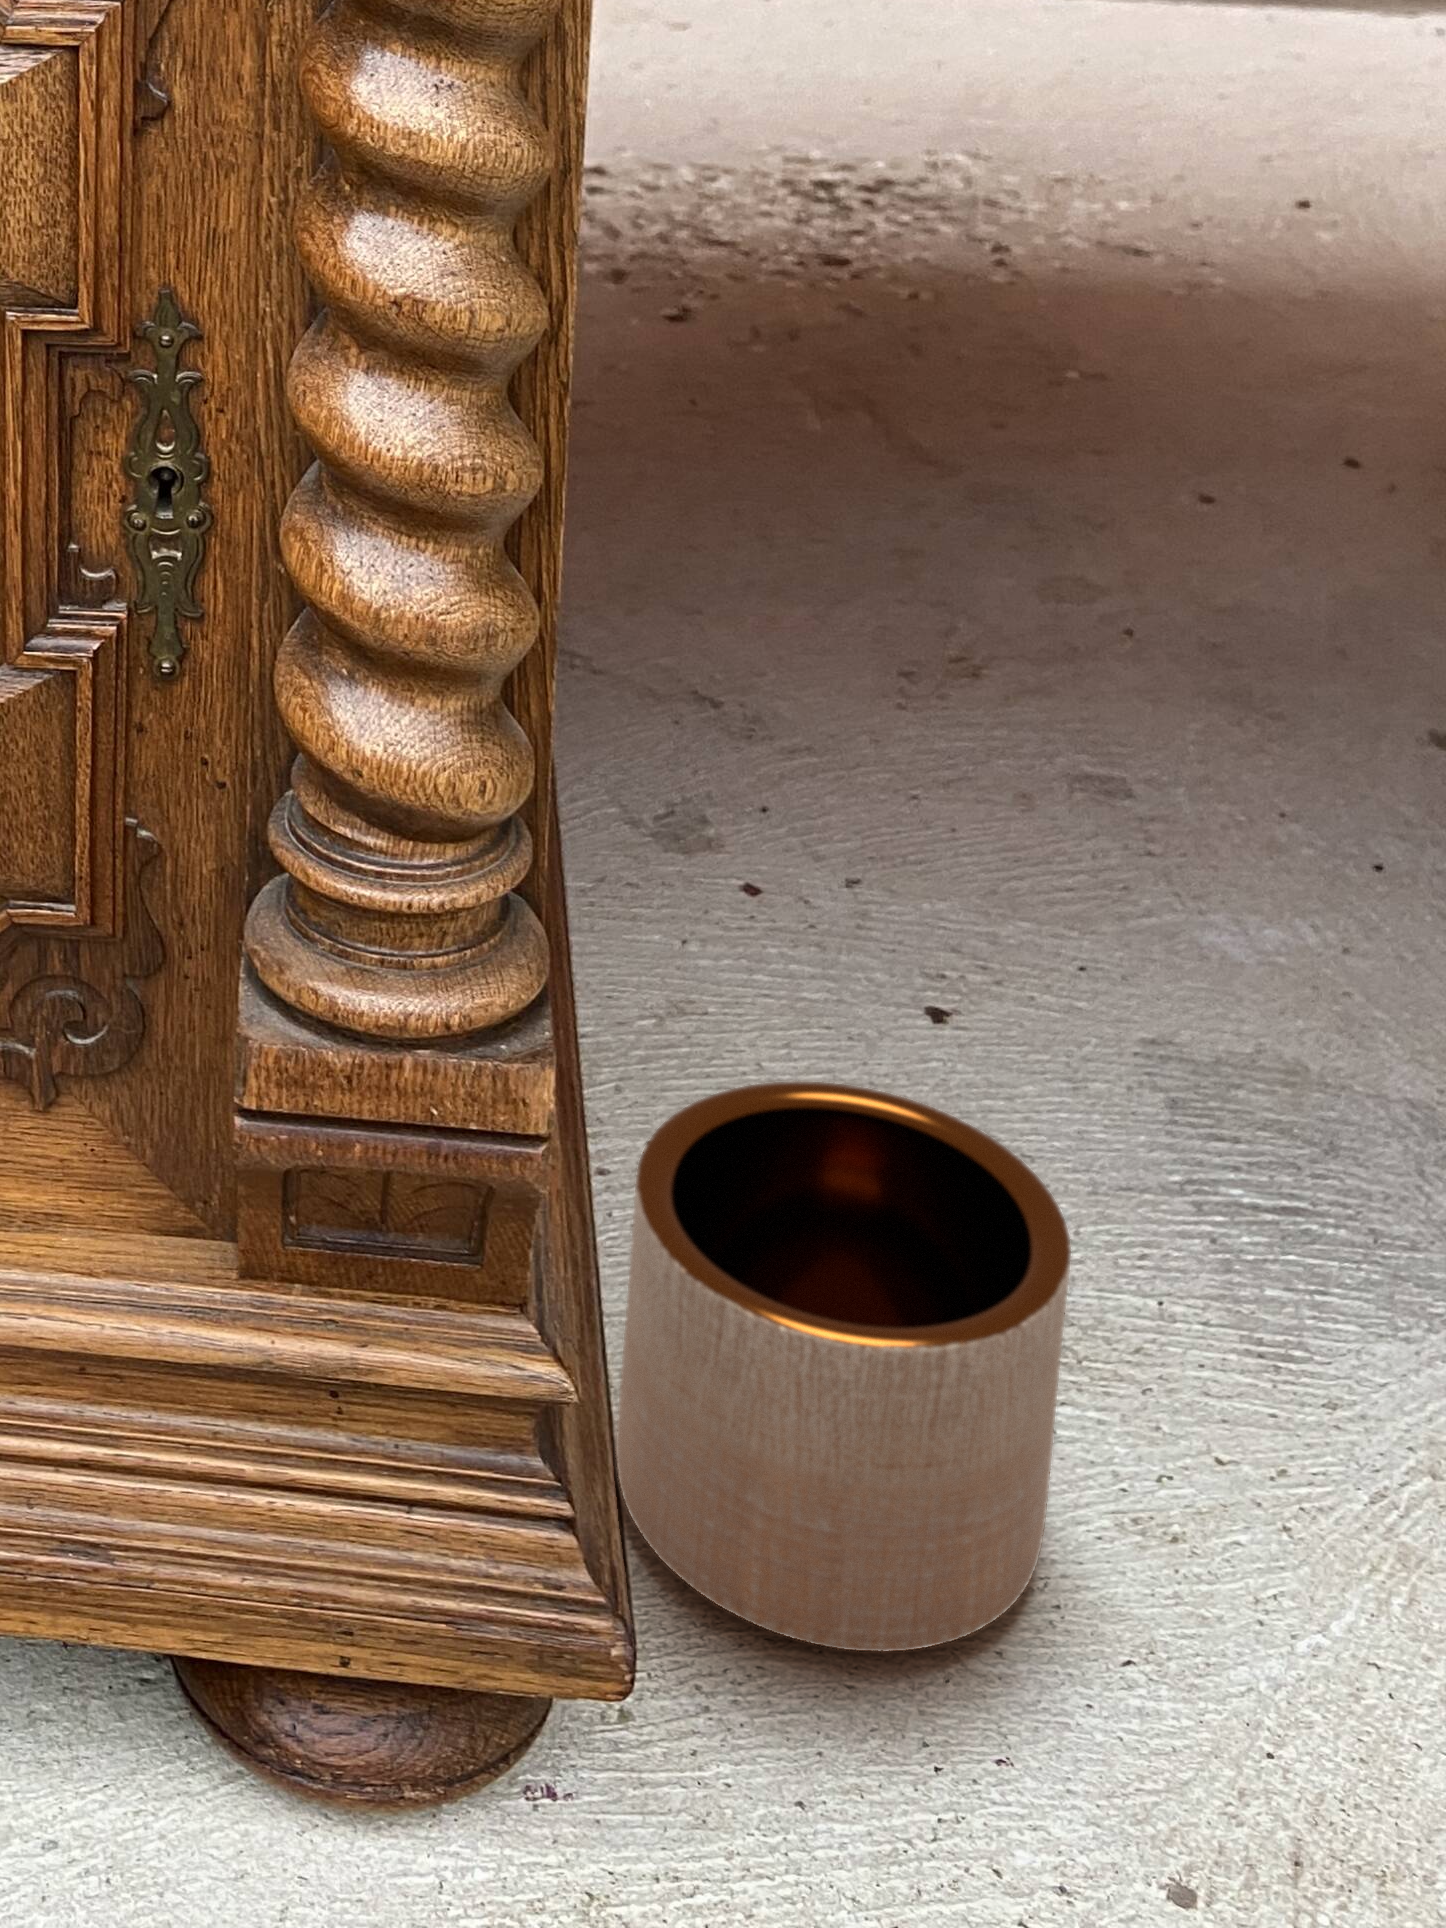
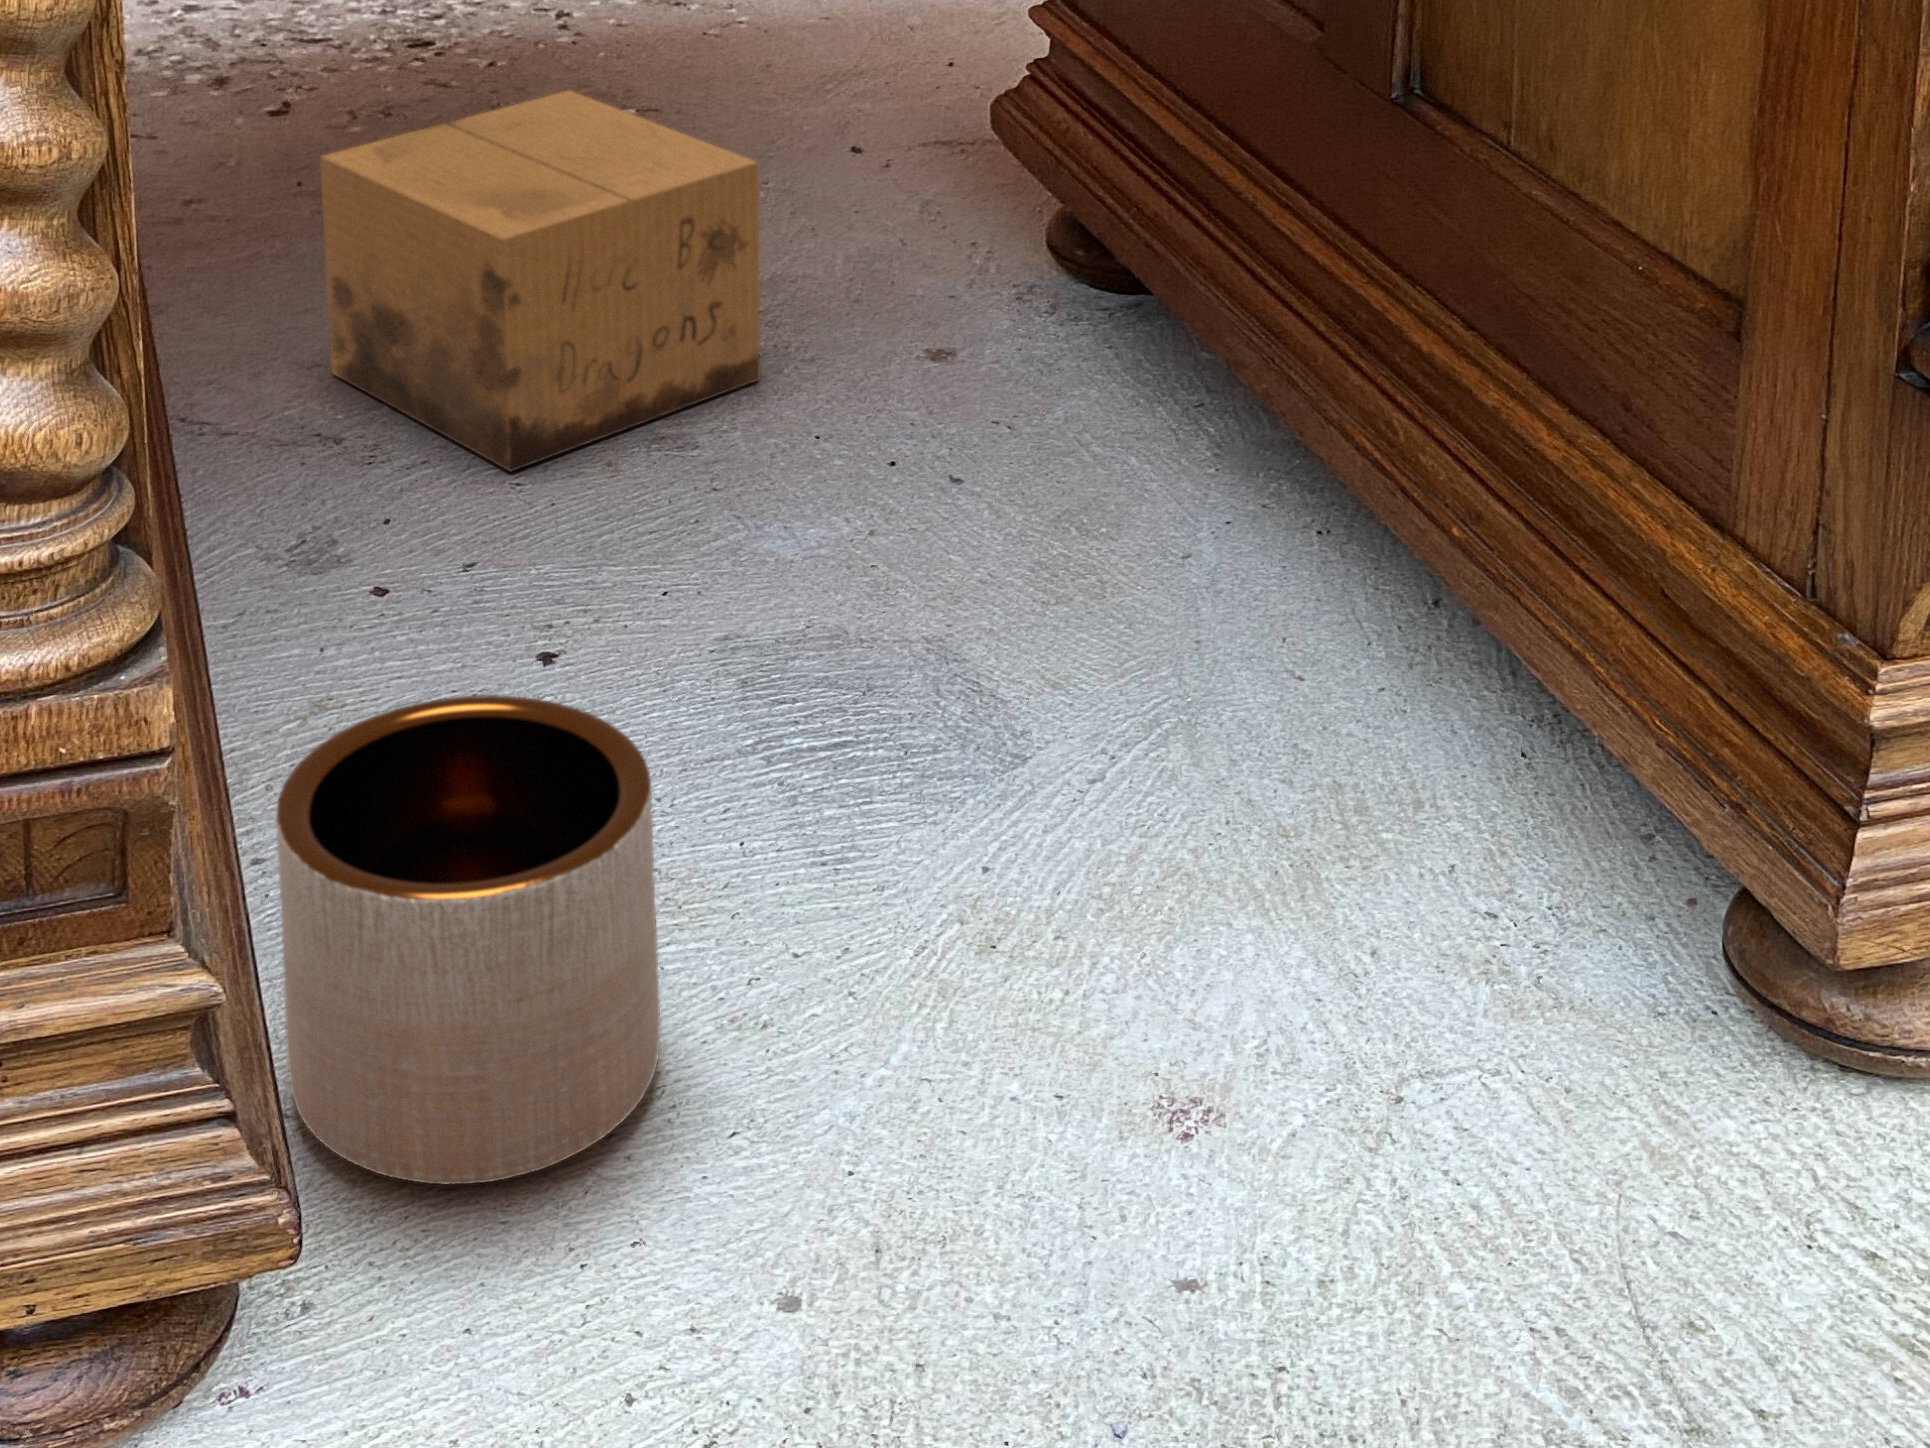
cardboard box: none [713,347,1246,778] -> present [320,91,760,471]

